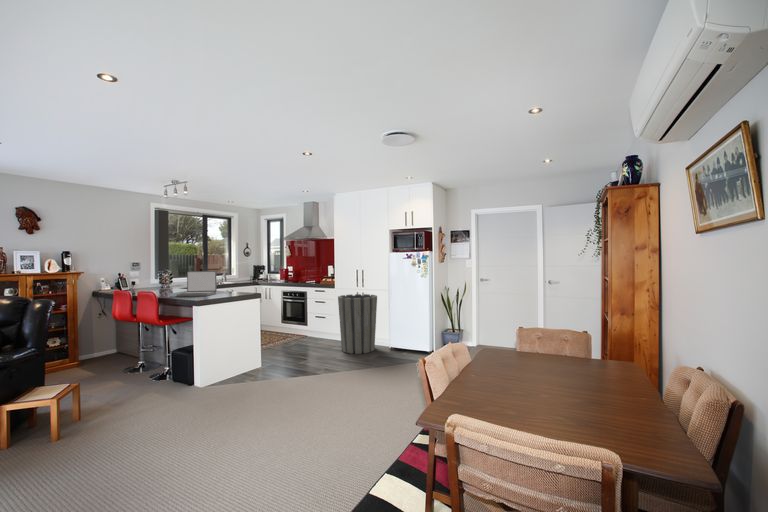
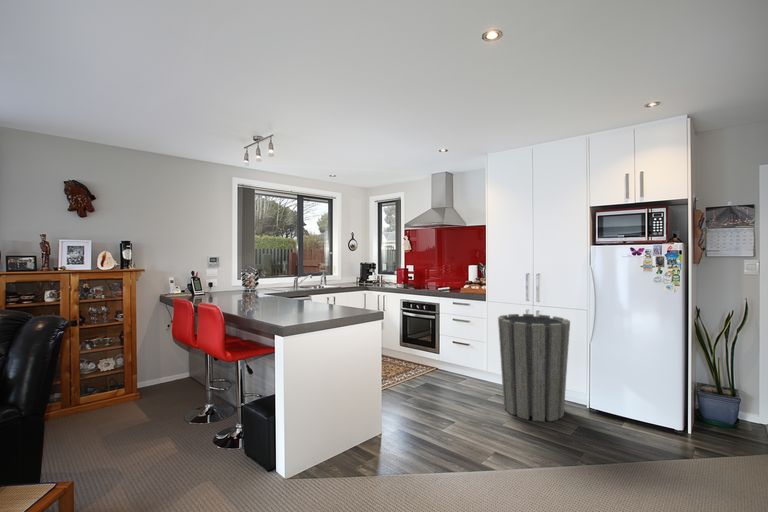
laptop: present [177,271,217,296] -> none [252,272,311,313]

